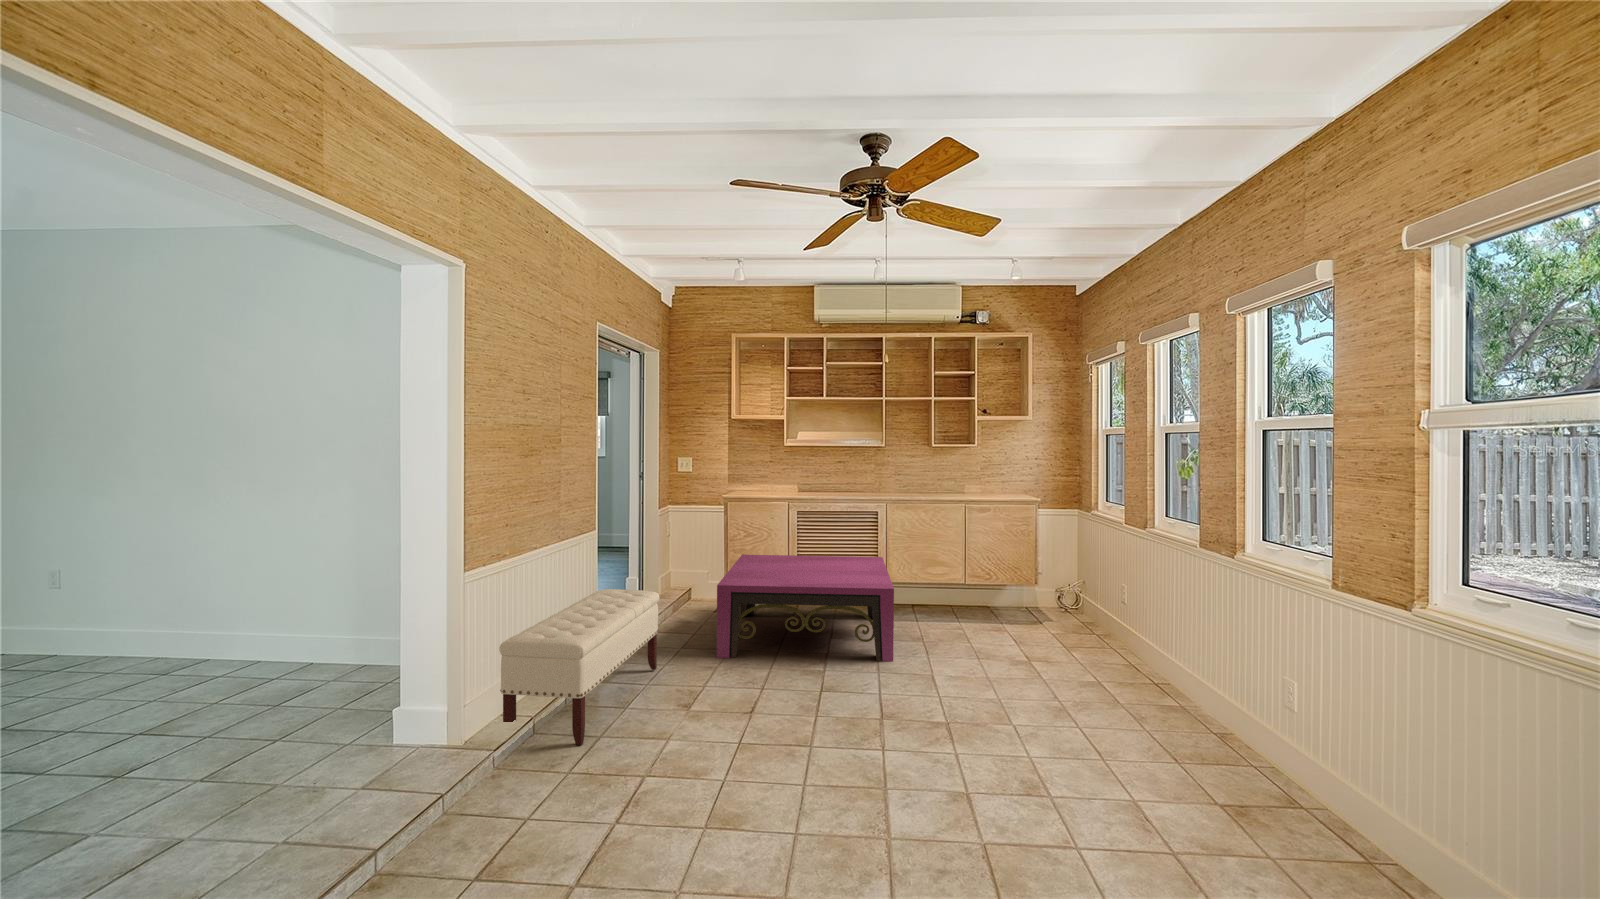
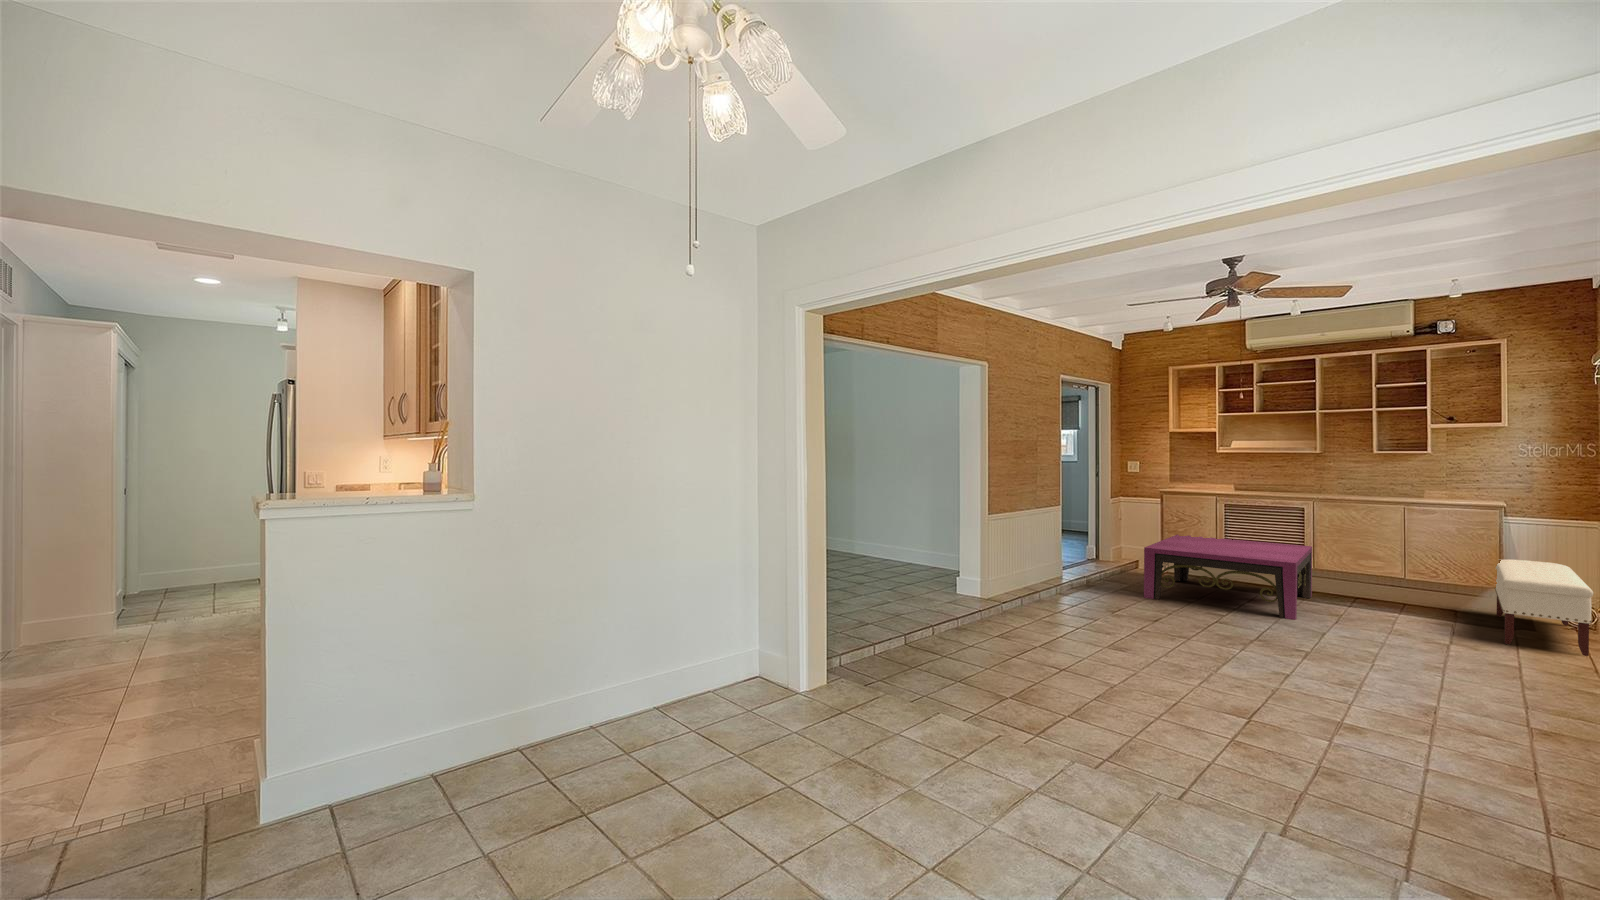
bench: present [499,589,659,745] -> present [1495,560,1593,656]

